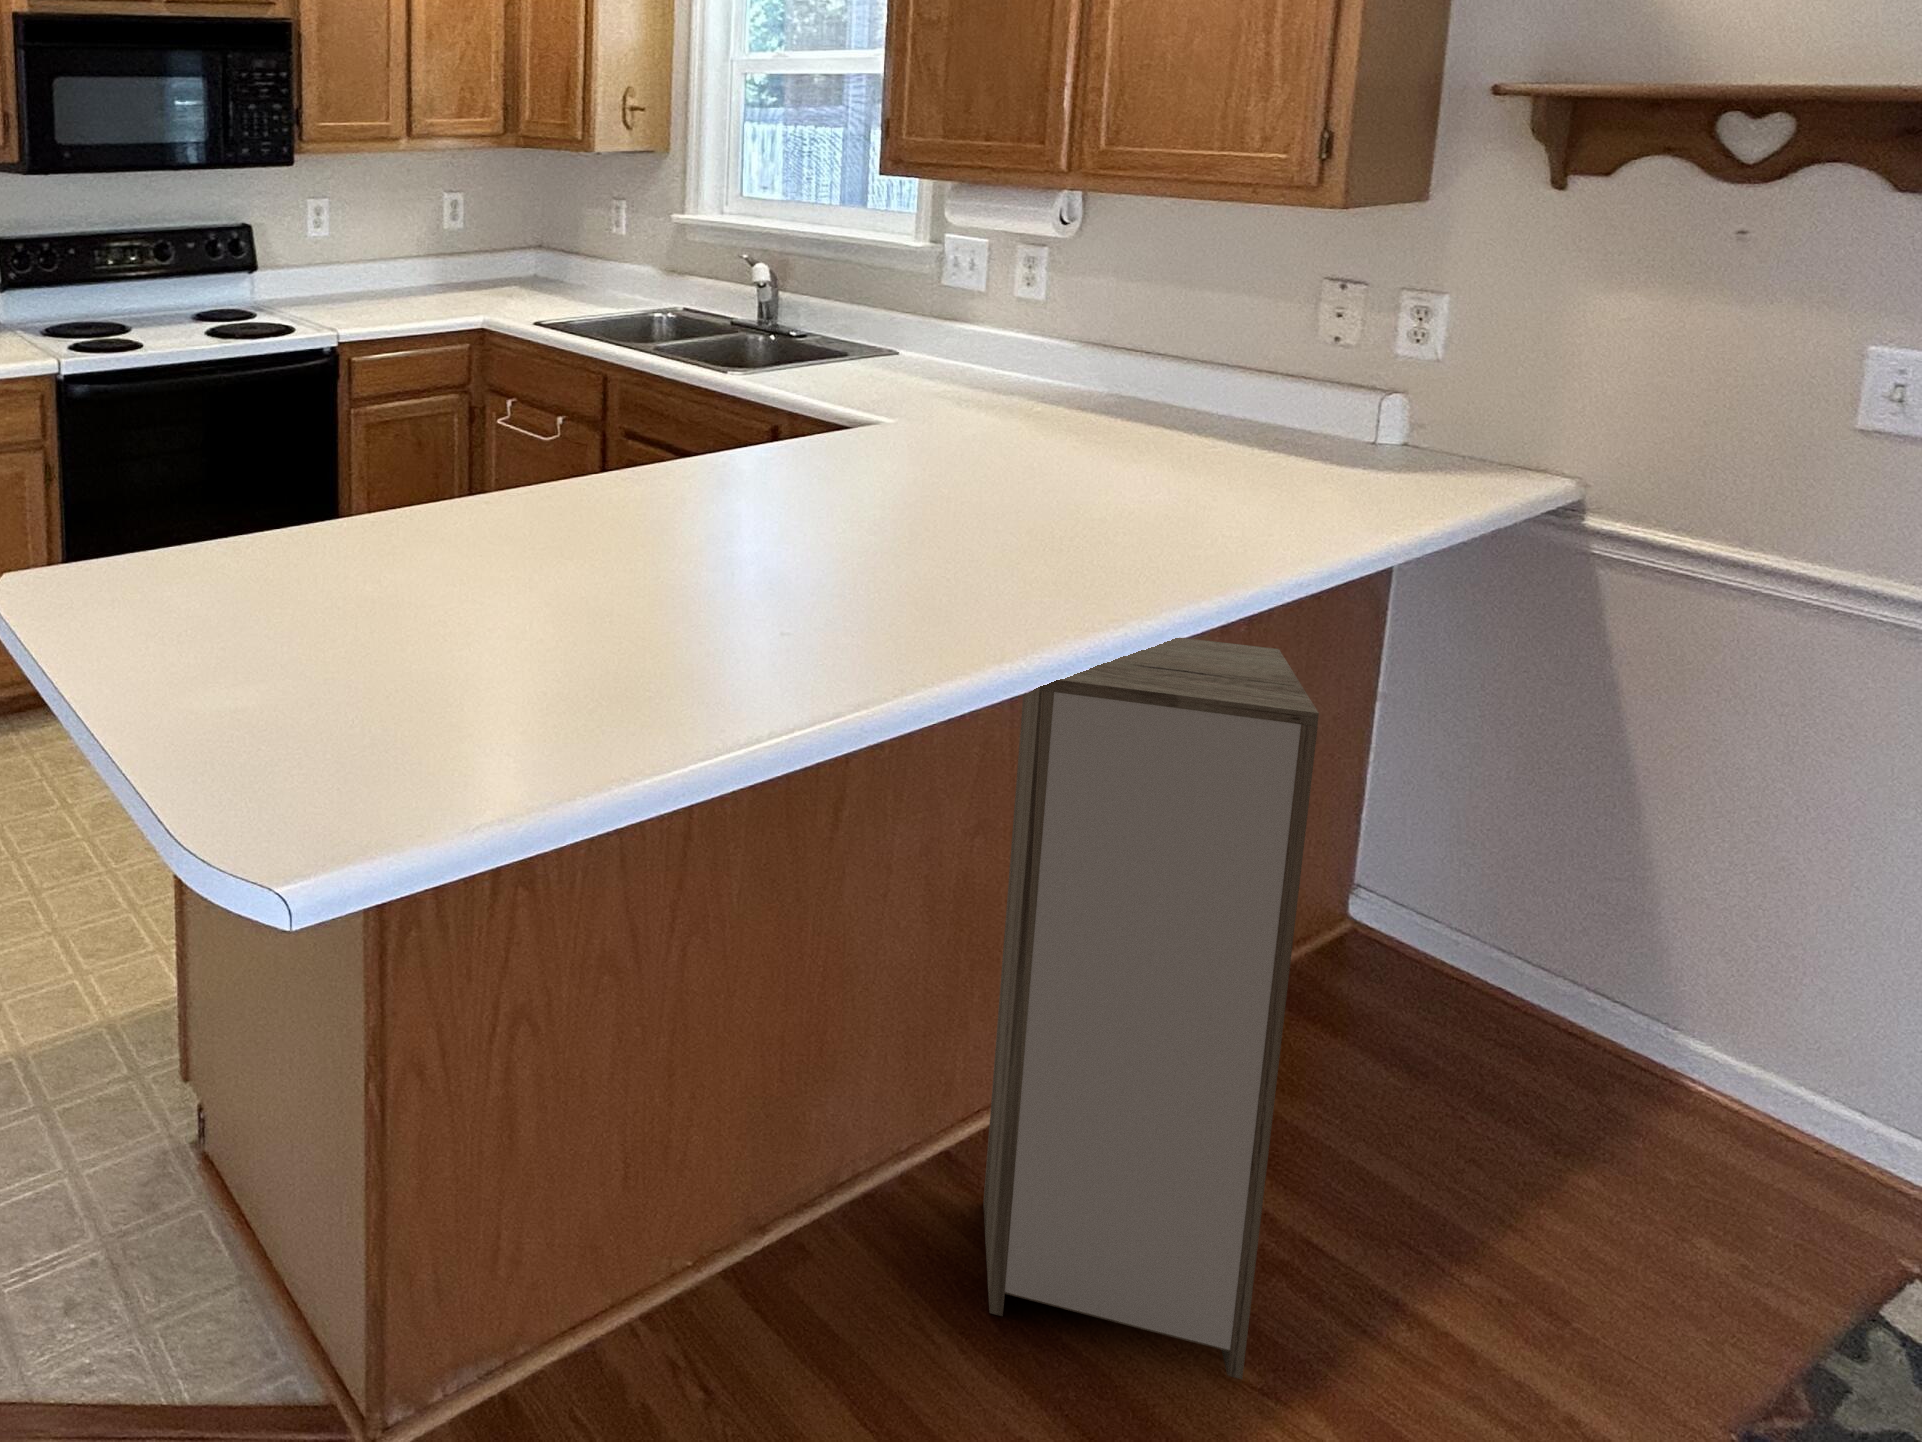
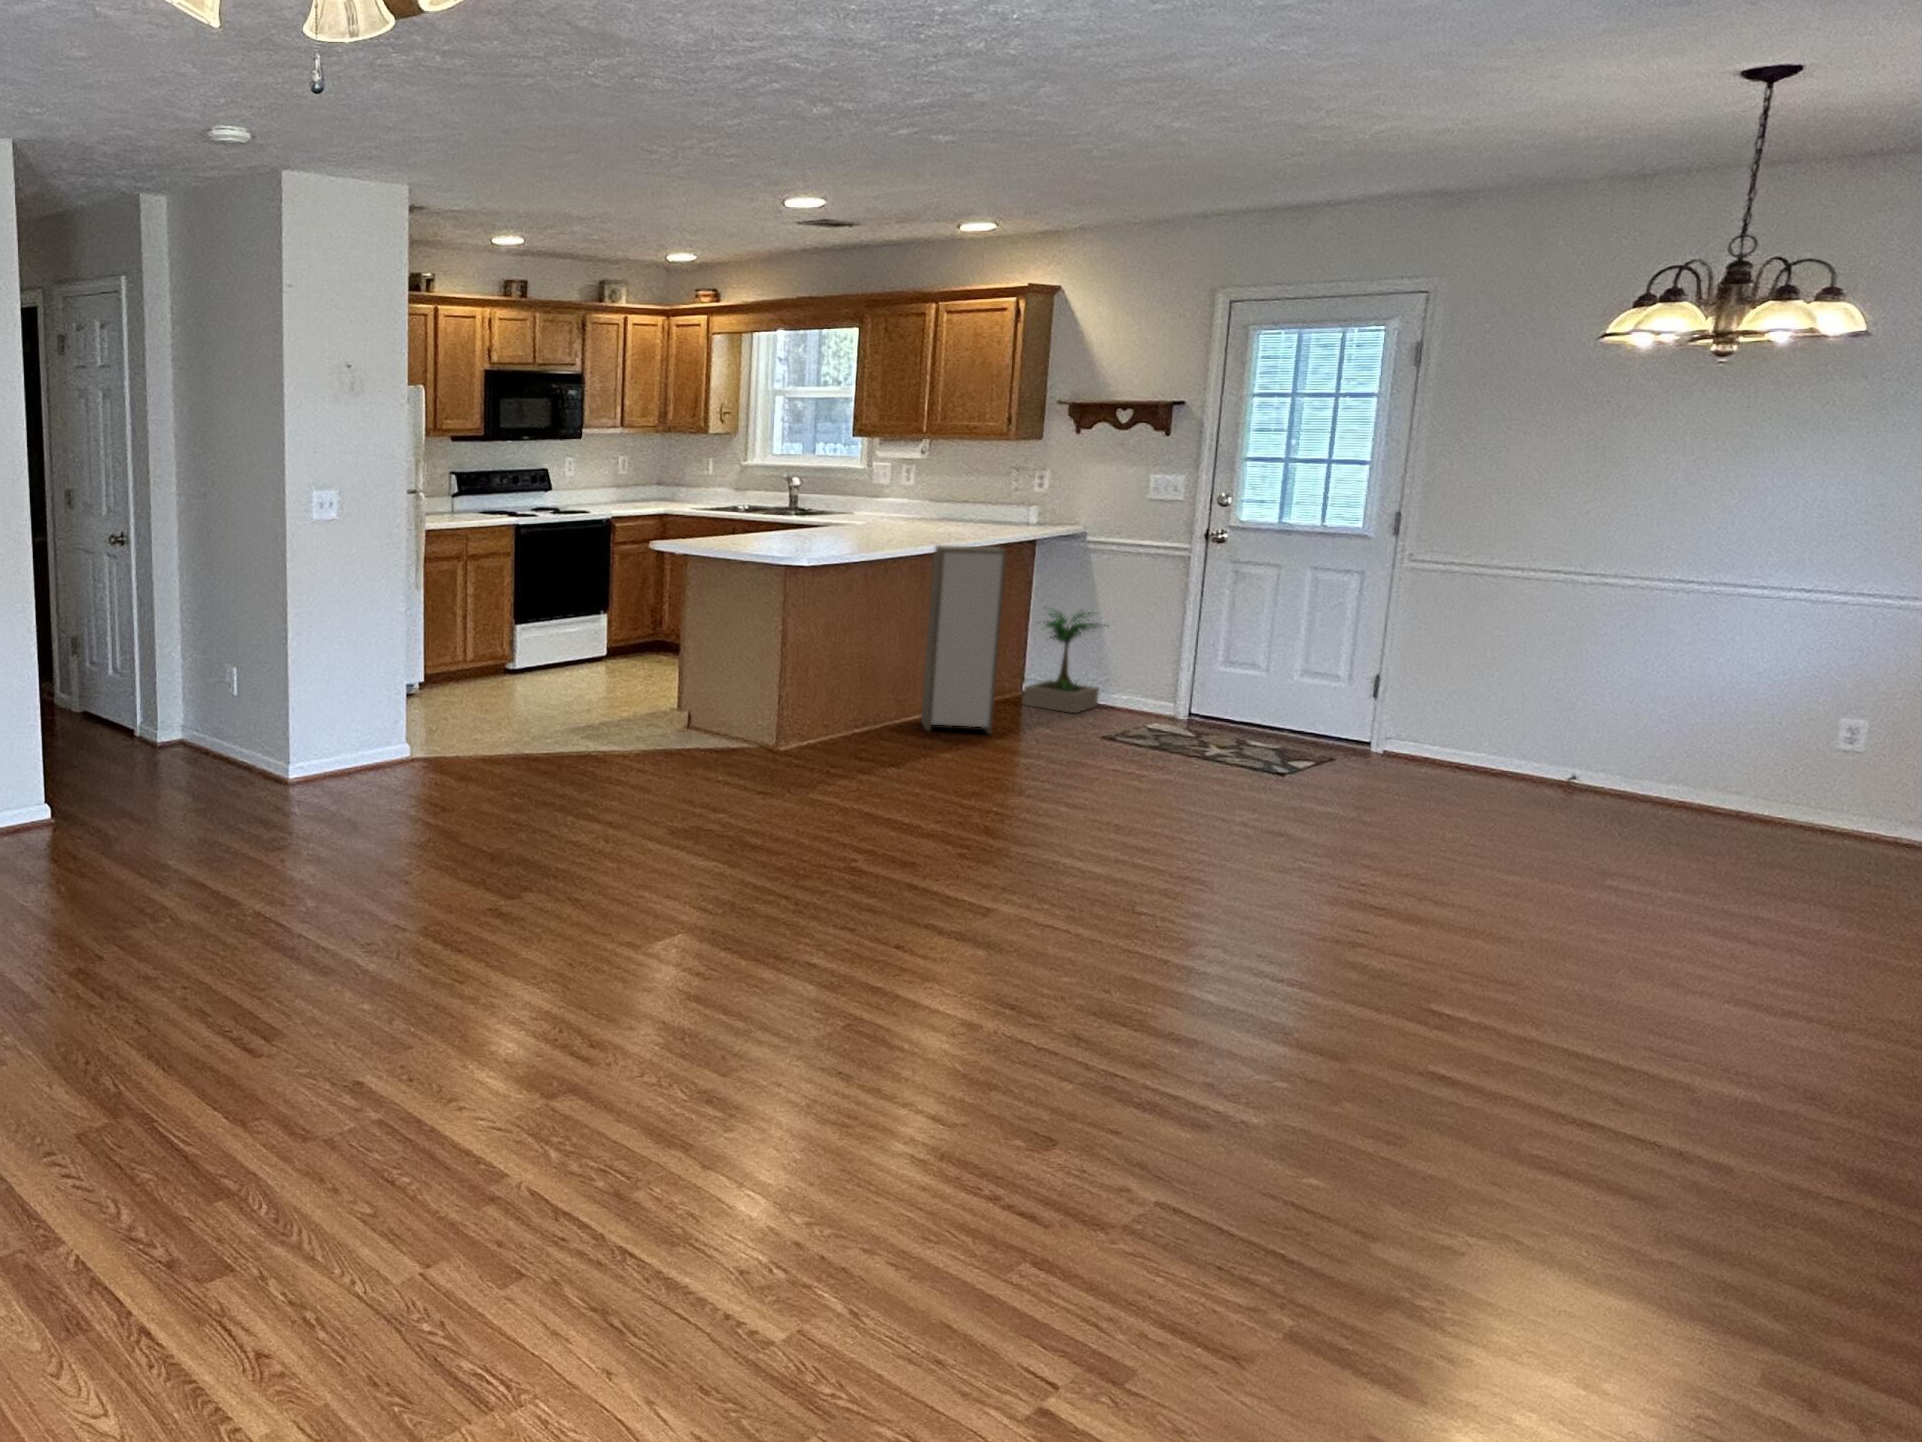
potted plant: none [1356,733,1701,1150] -> present [1023,608,1108,713]

